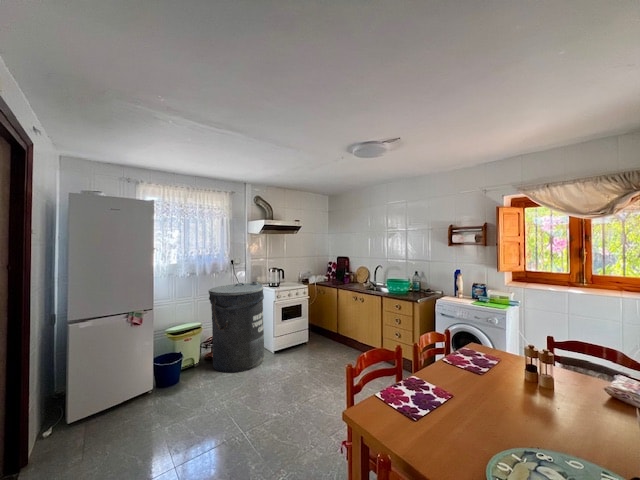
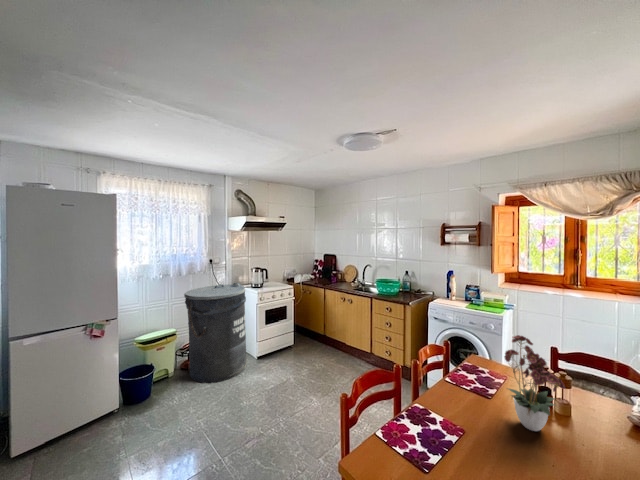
flower arrangement: none [486,313,541,397] -> present [504,335,565,431]

